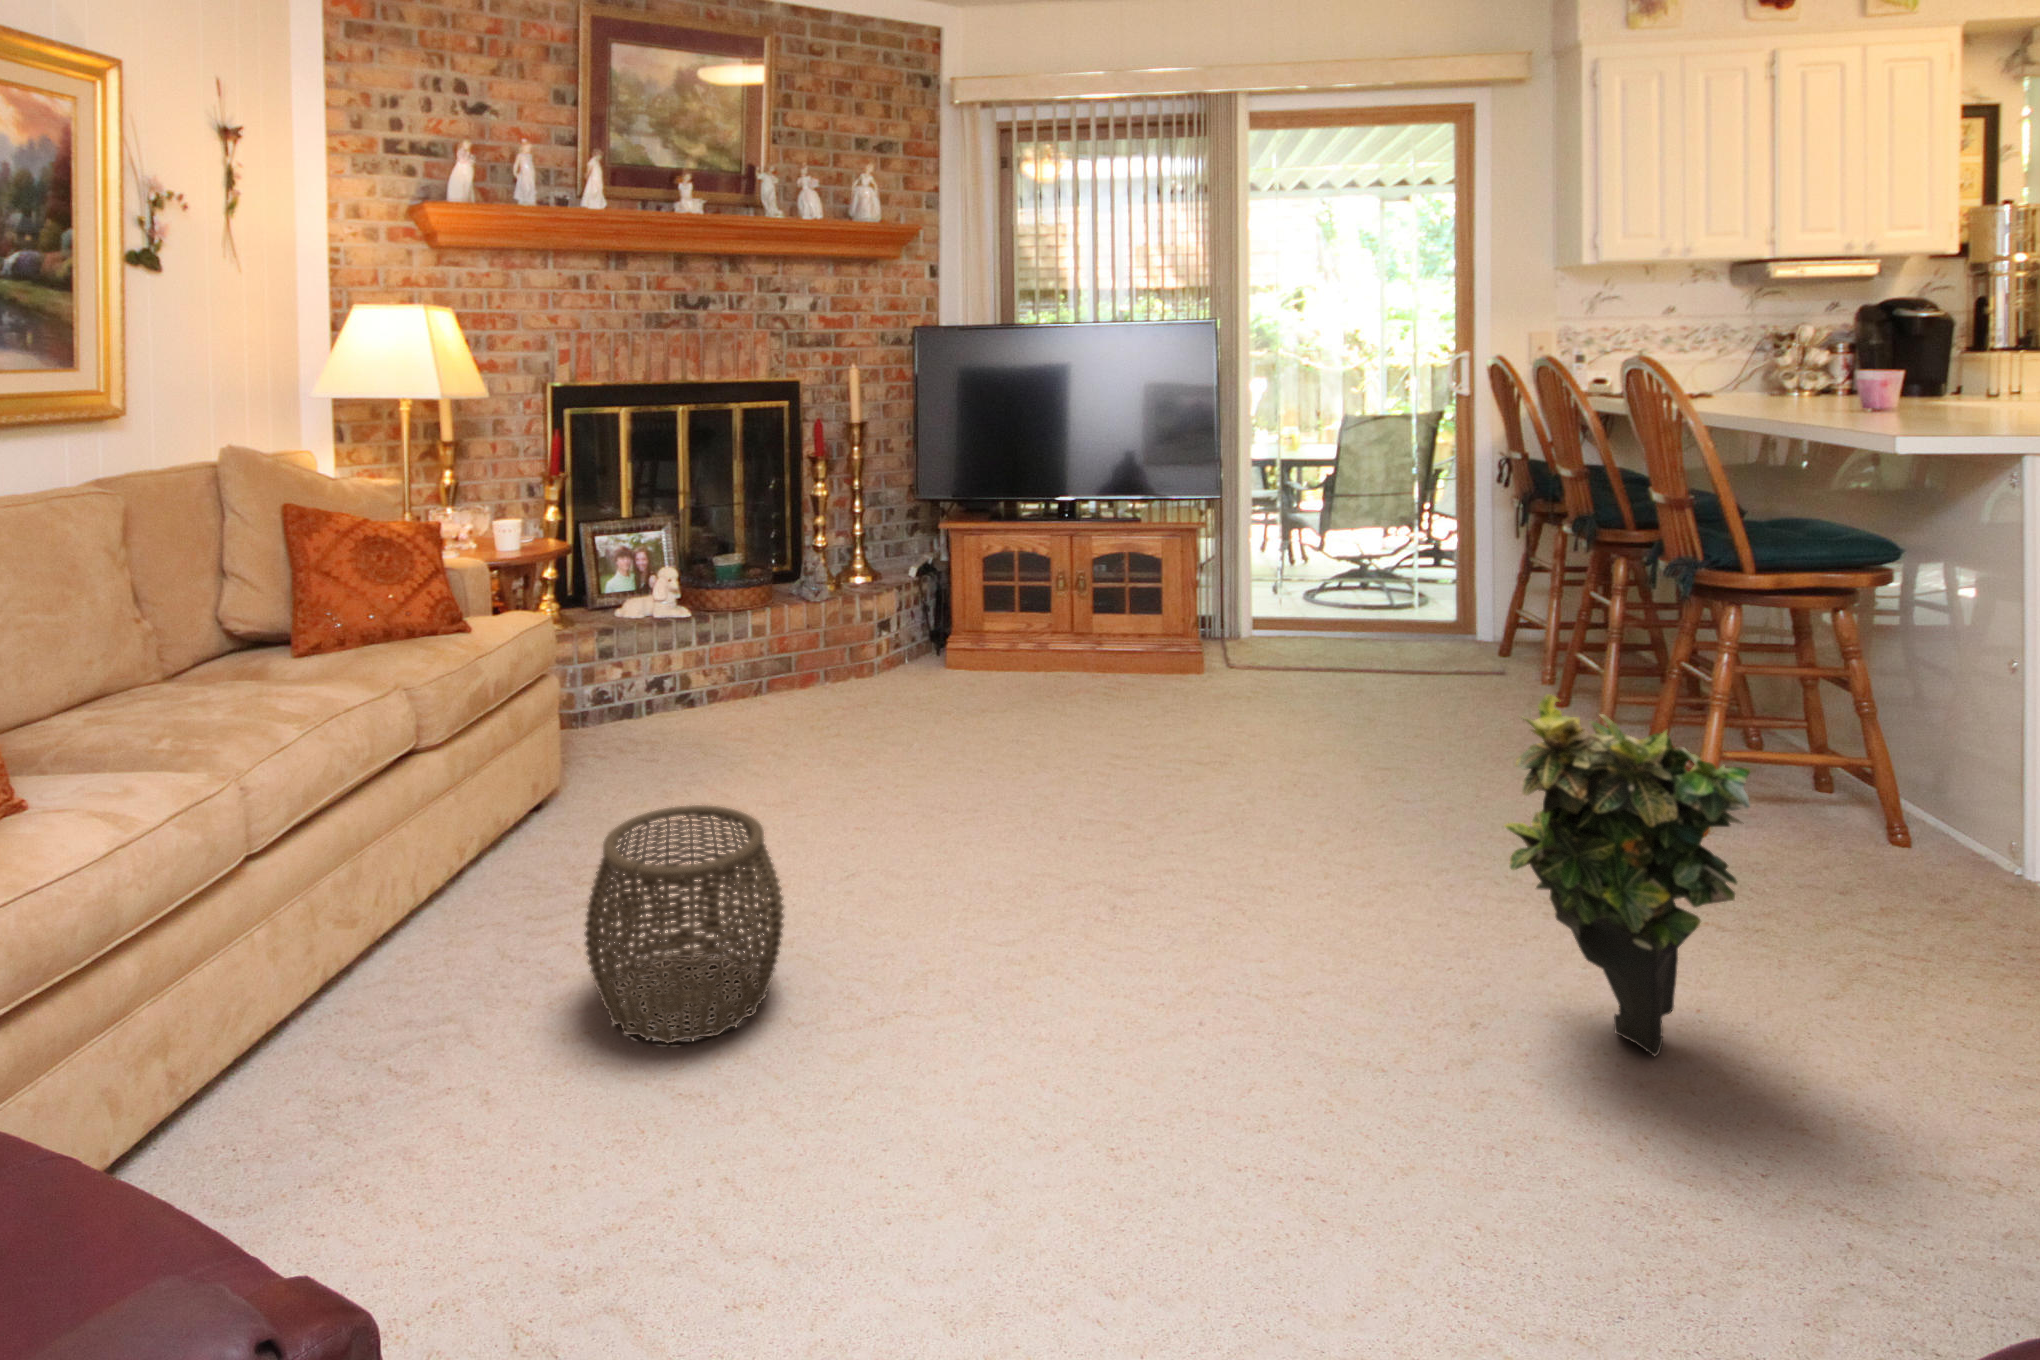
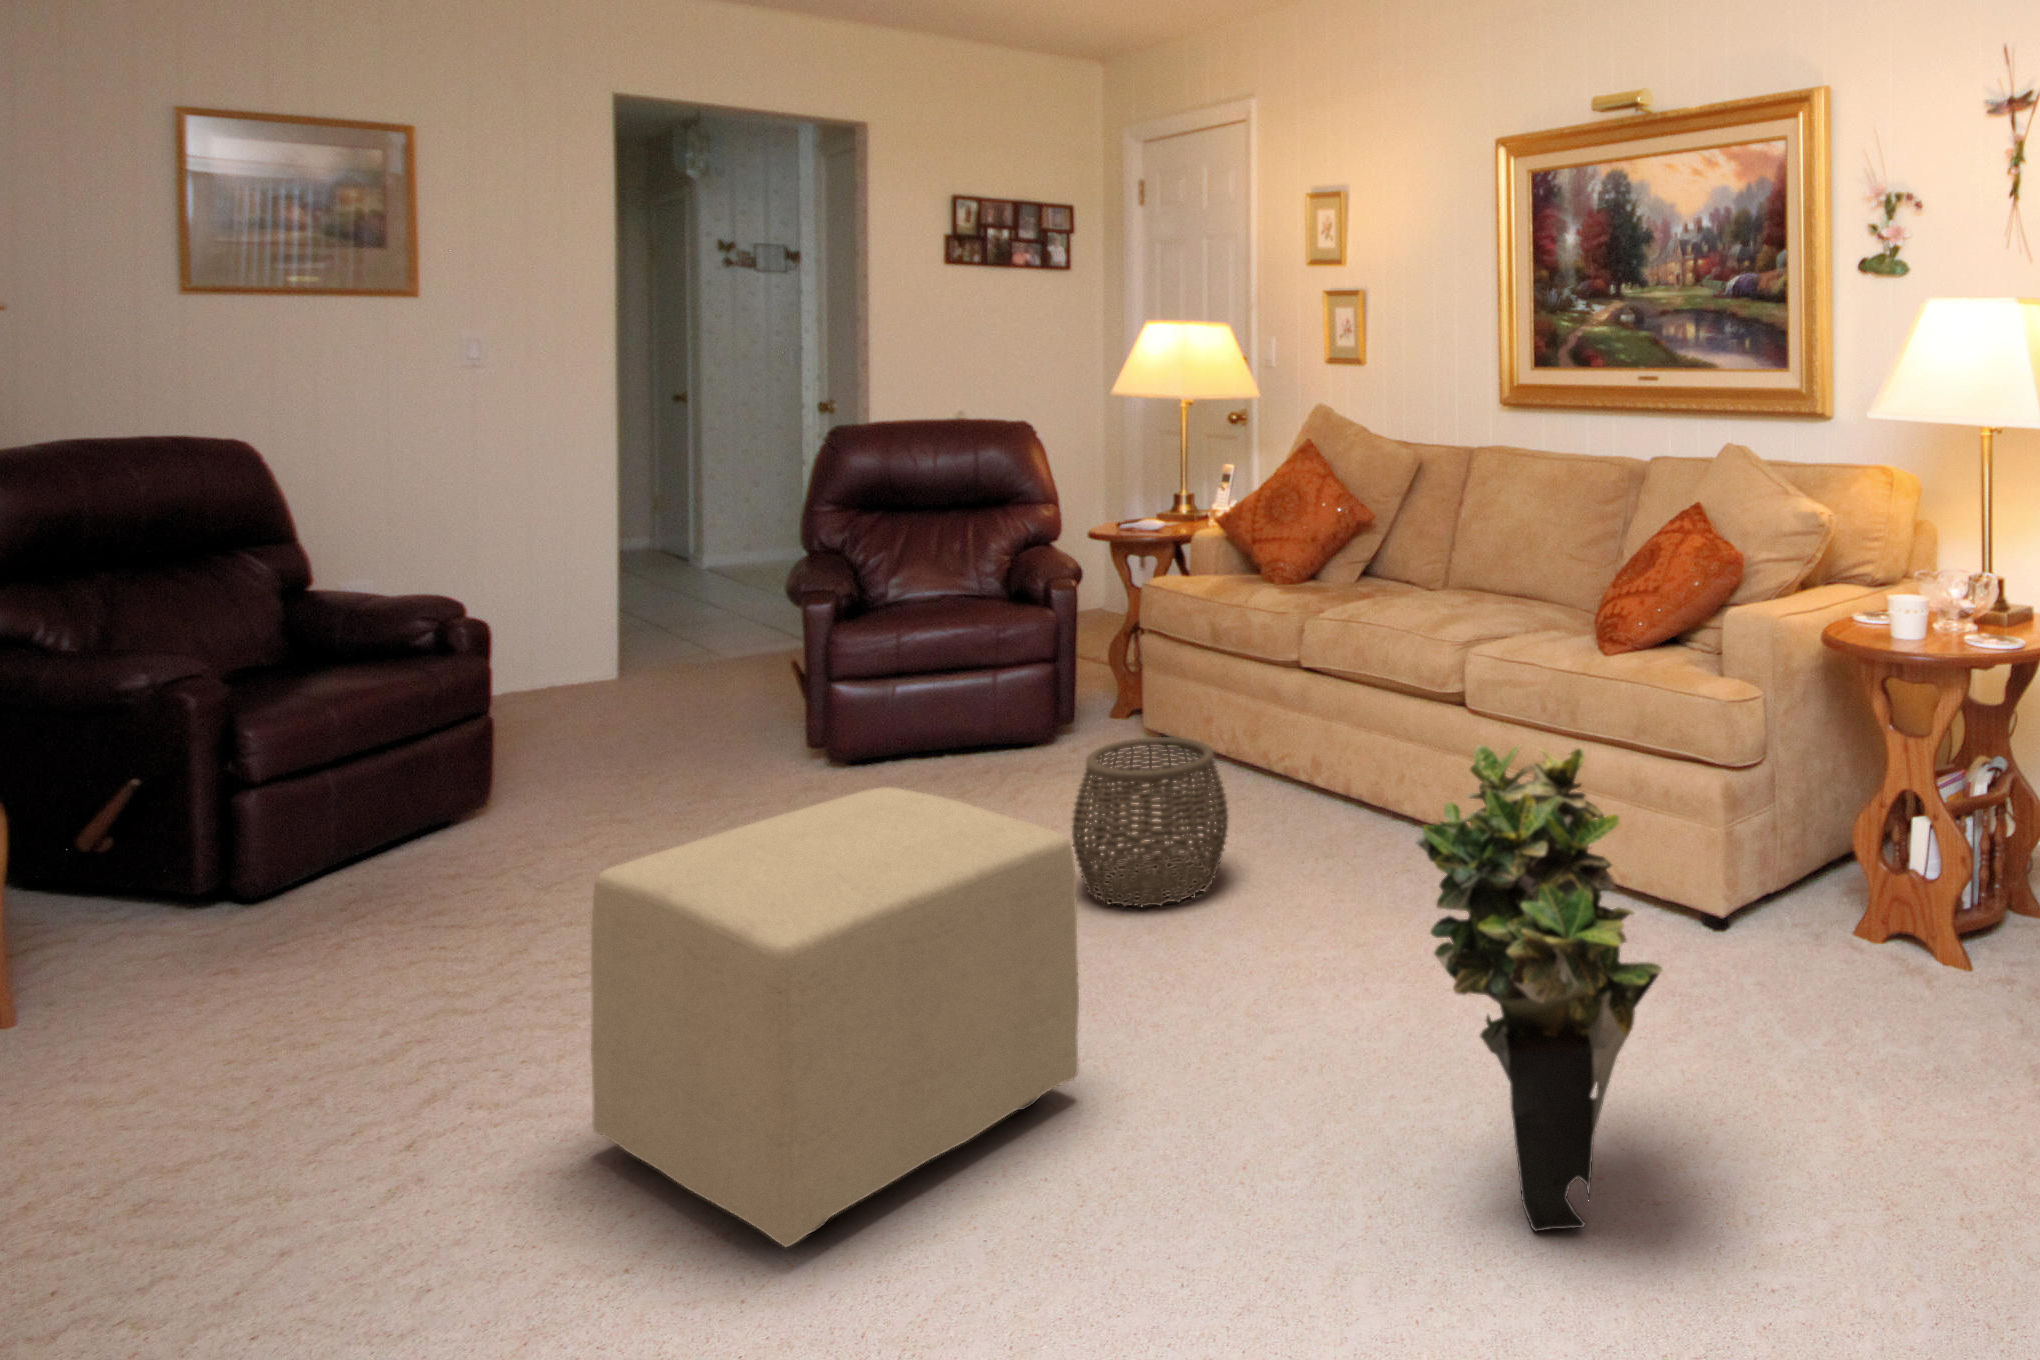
ottoman: none [1005,651,1317,937] -> present [591,787,1079,1247]
potted plant: present [1505,694,1751,1056] -> present [1416,745,1662,1231]

